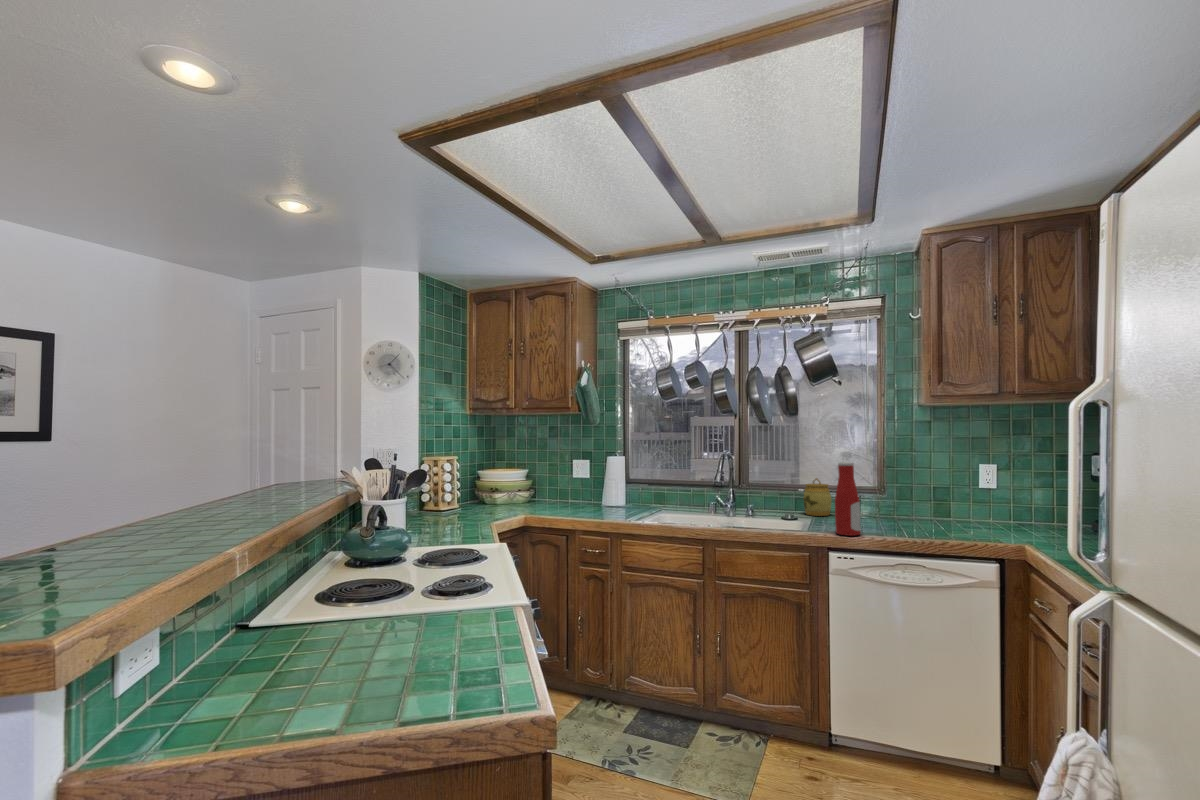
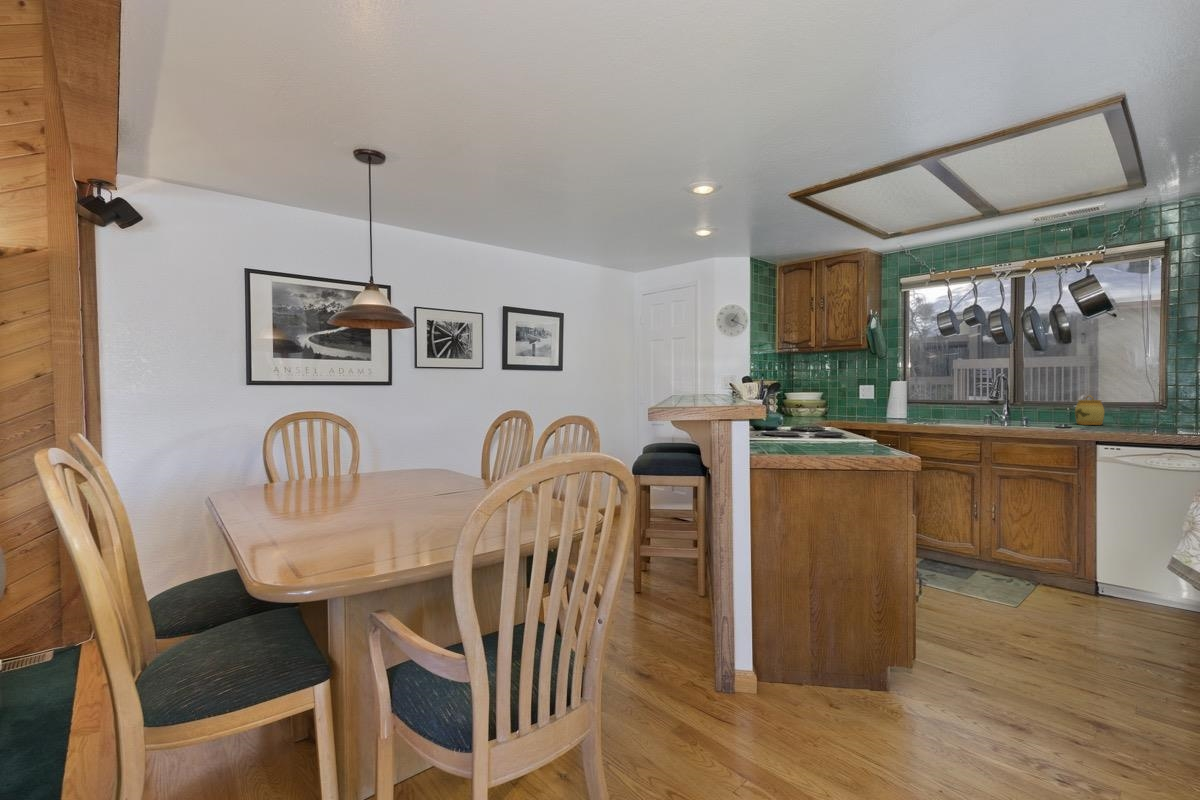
bottle: present [835,462,861,536] -> none [1107,377,1133,434]

